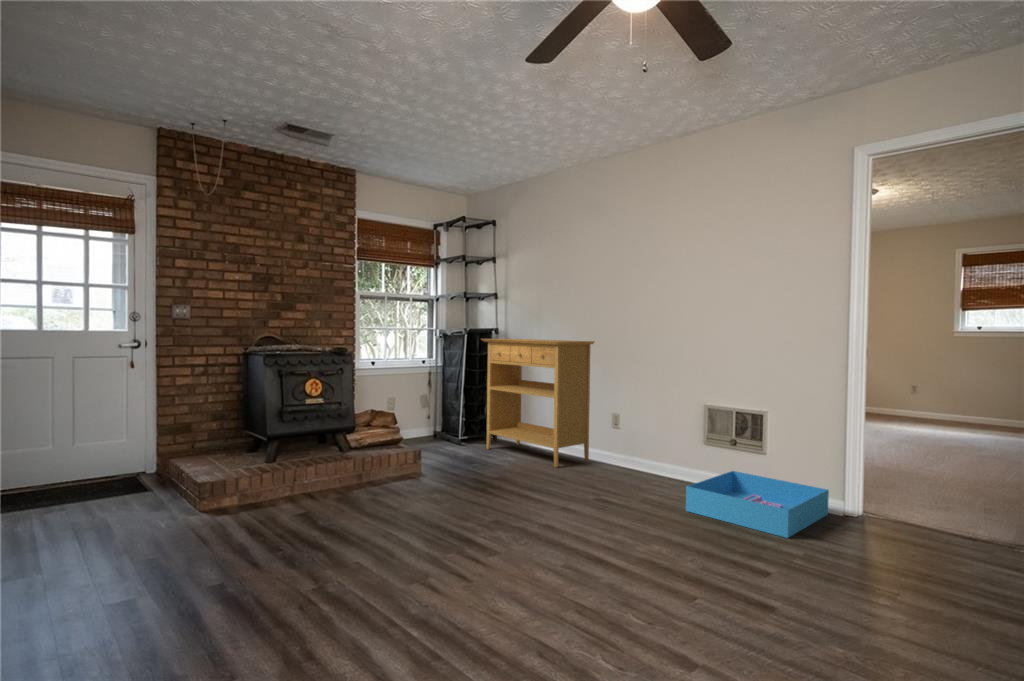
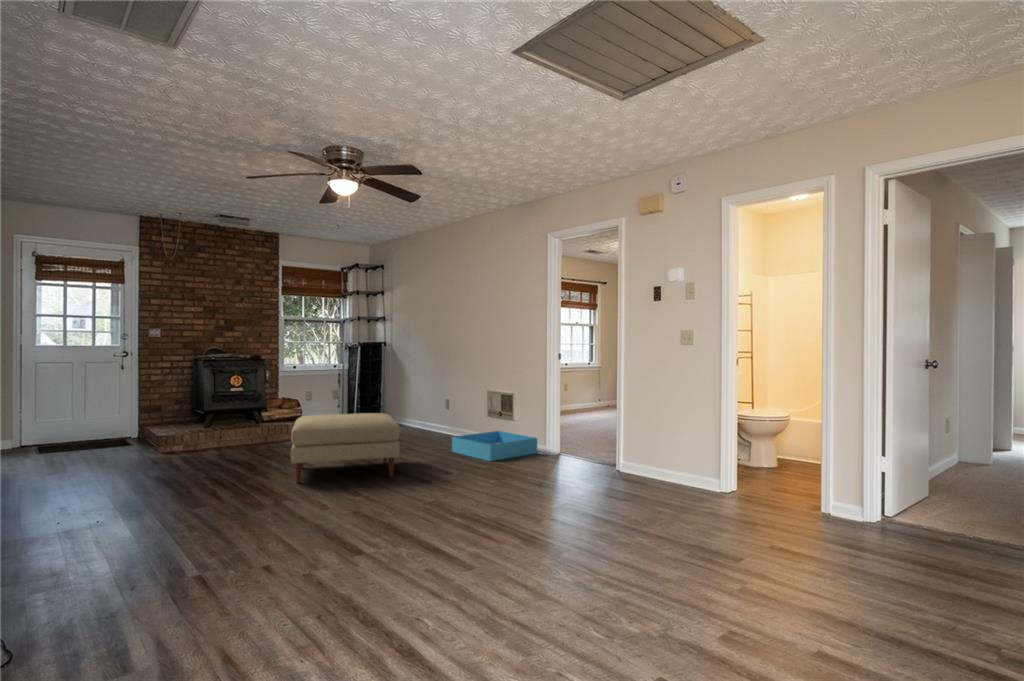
console table: present [481,339,594,467] -> none [365,349,434,435]
ottoman: none [468,457,697,616] -> present [291,413,400,483]

